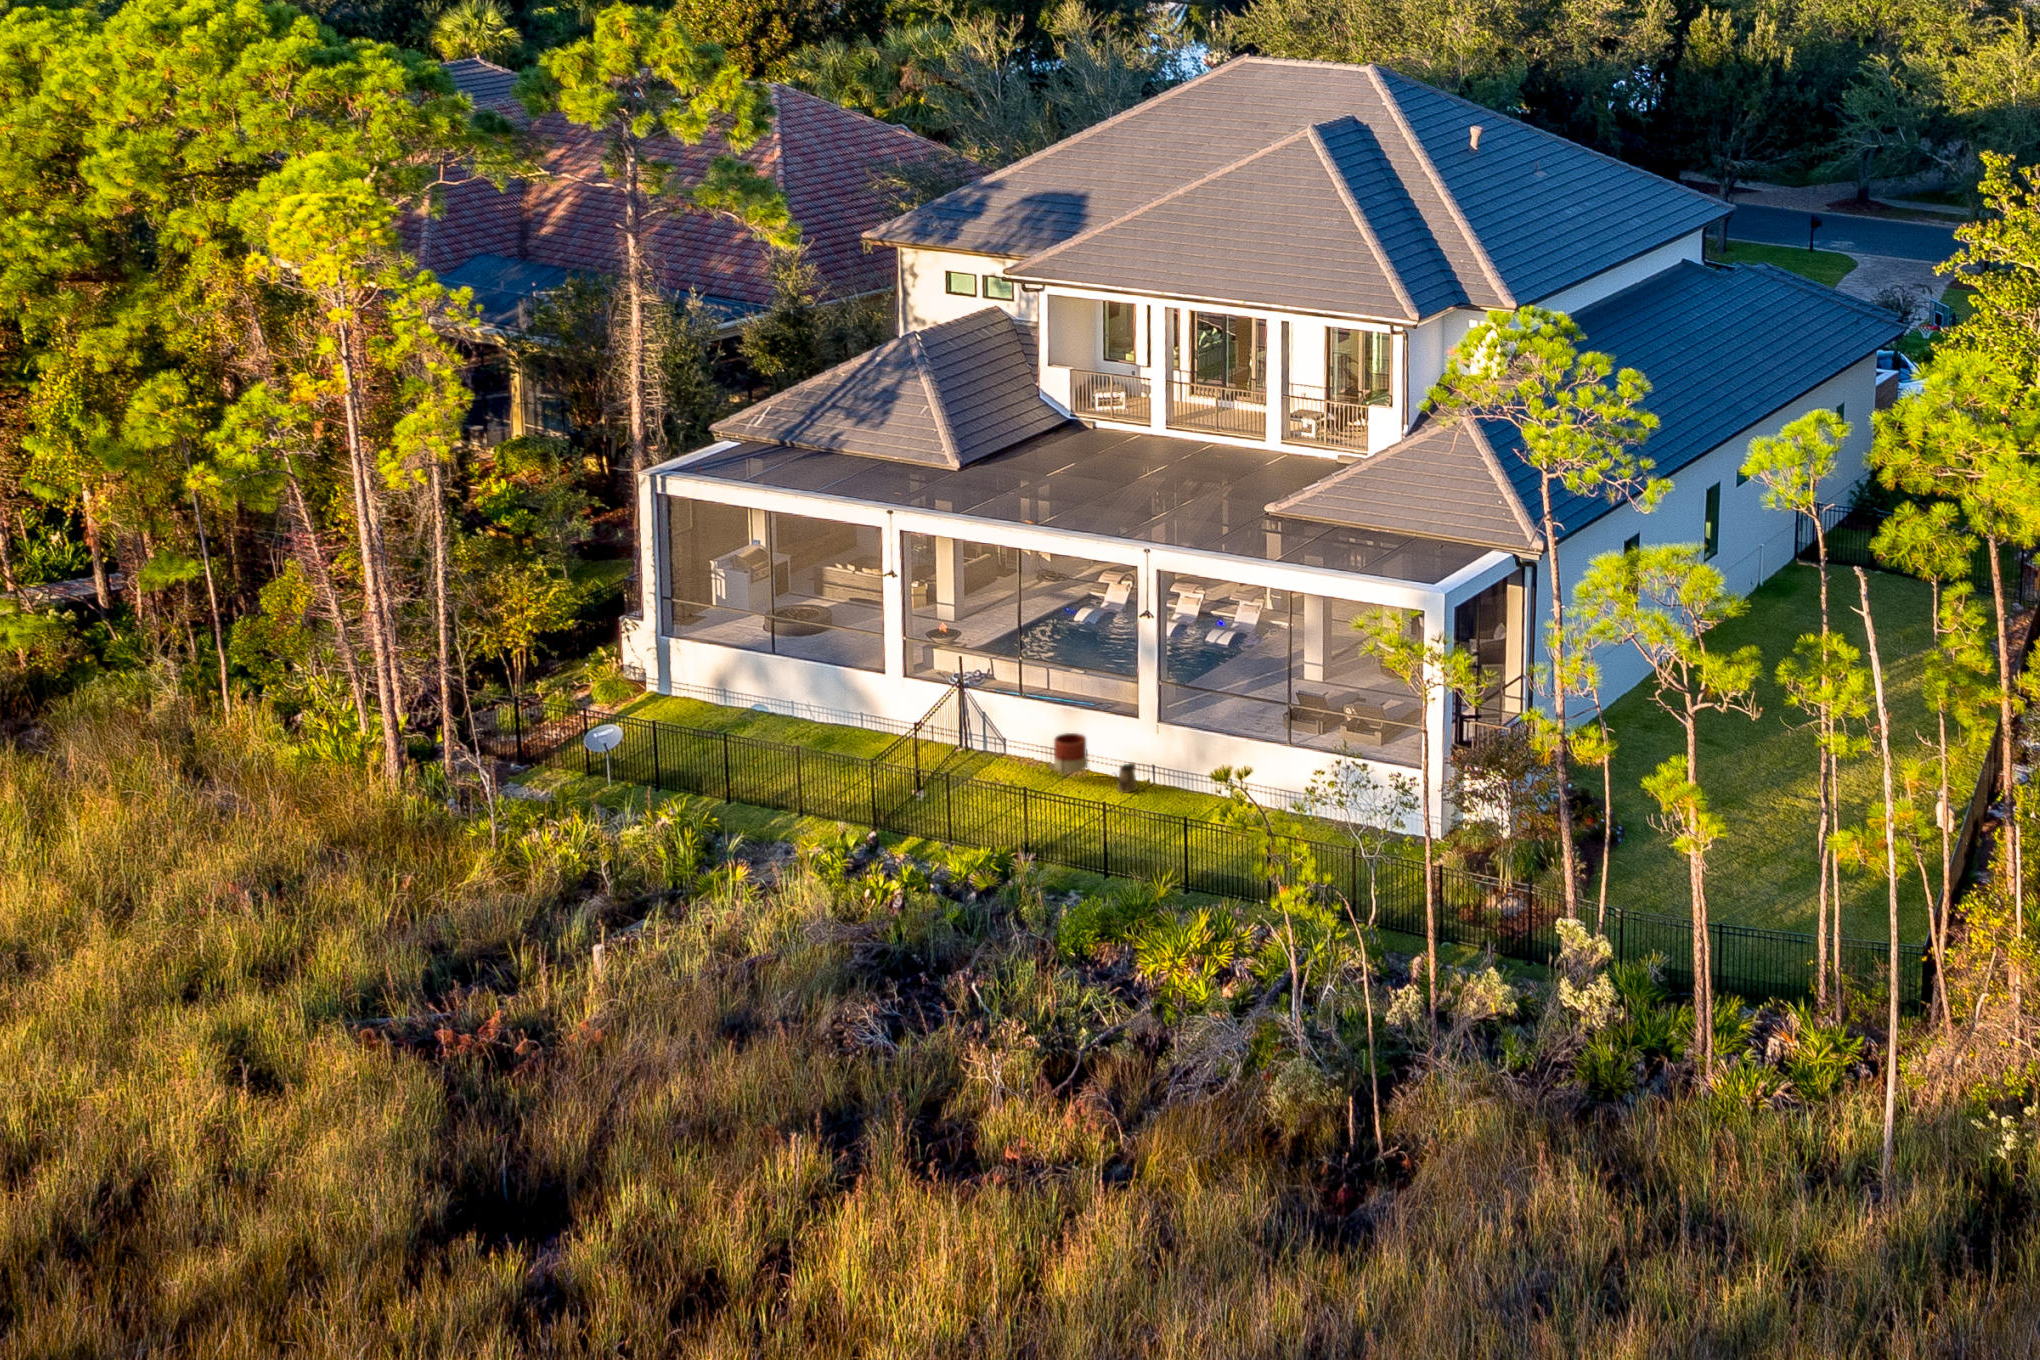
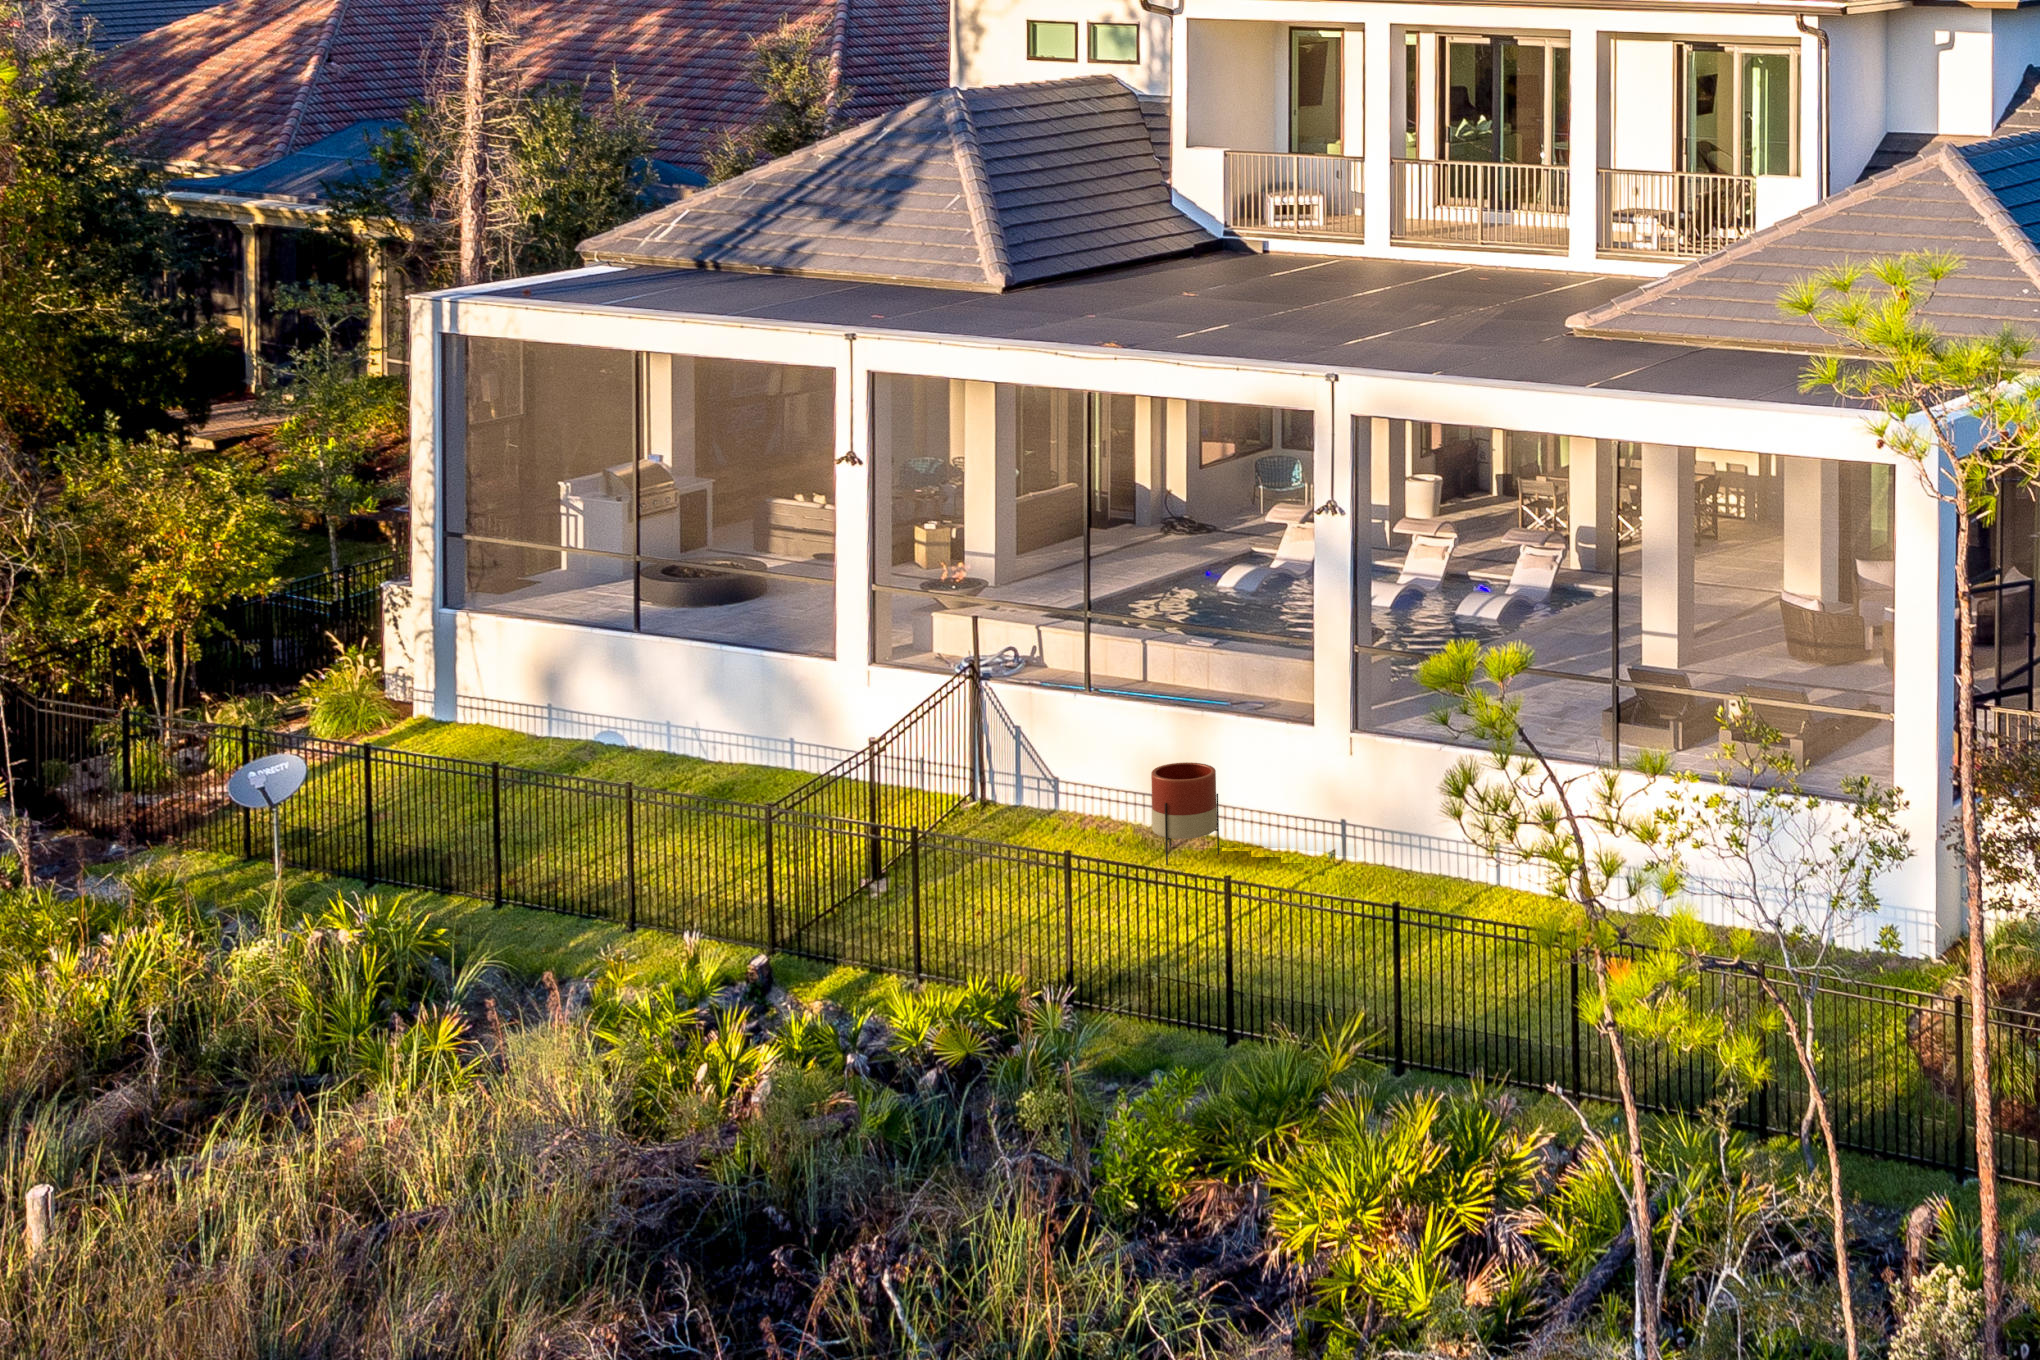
watering can: present [1116,763,1138,793] -> none [1263,819,1318,878]

